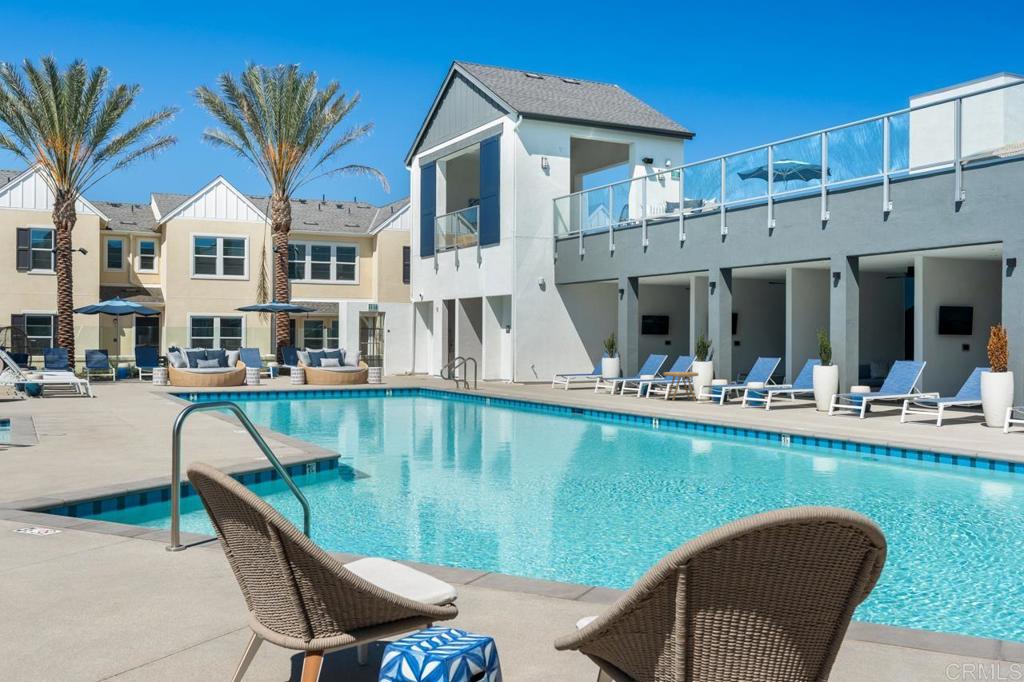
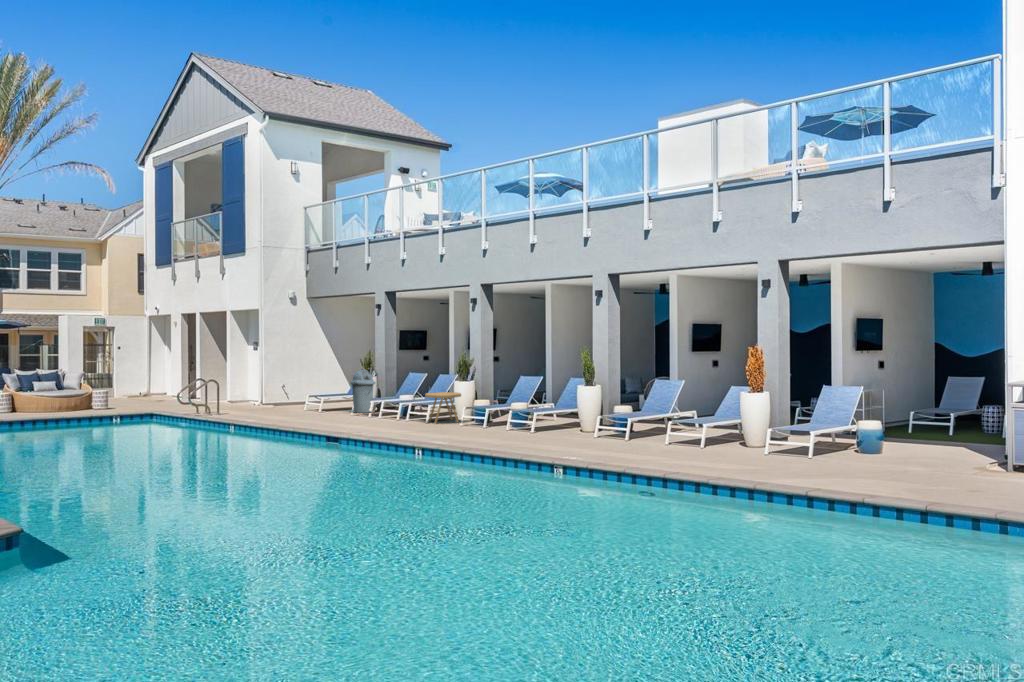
trash can: none [594,350,617,391] -> present [351,370,375,413]

